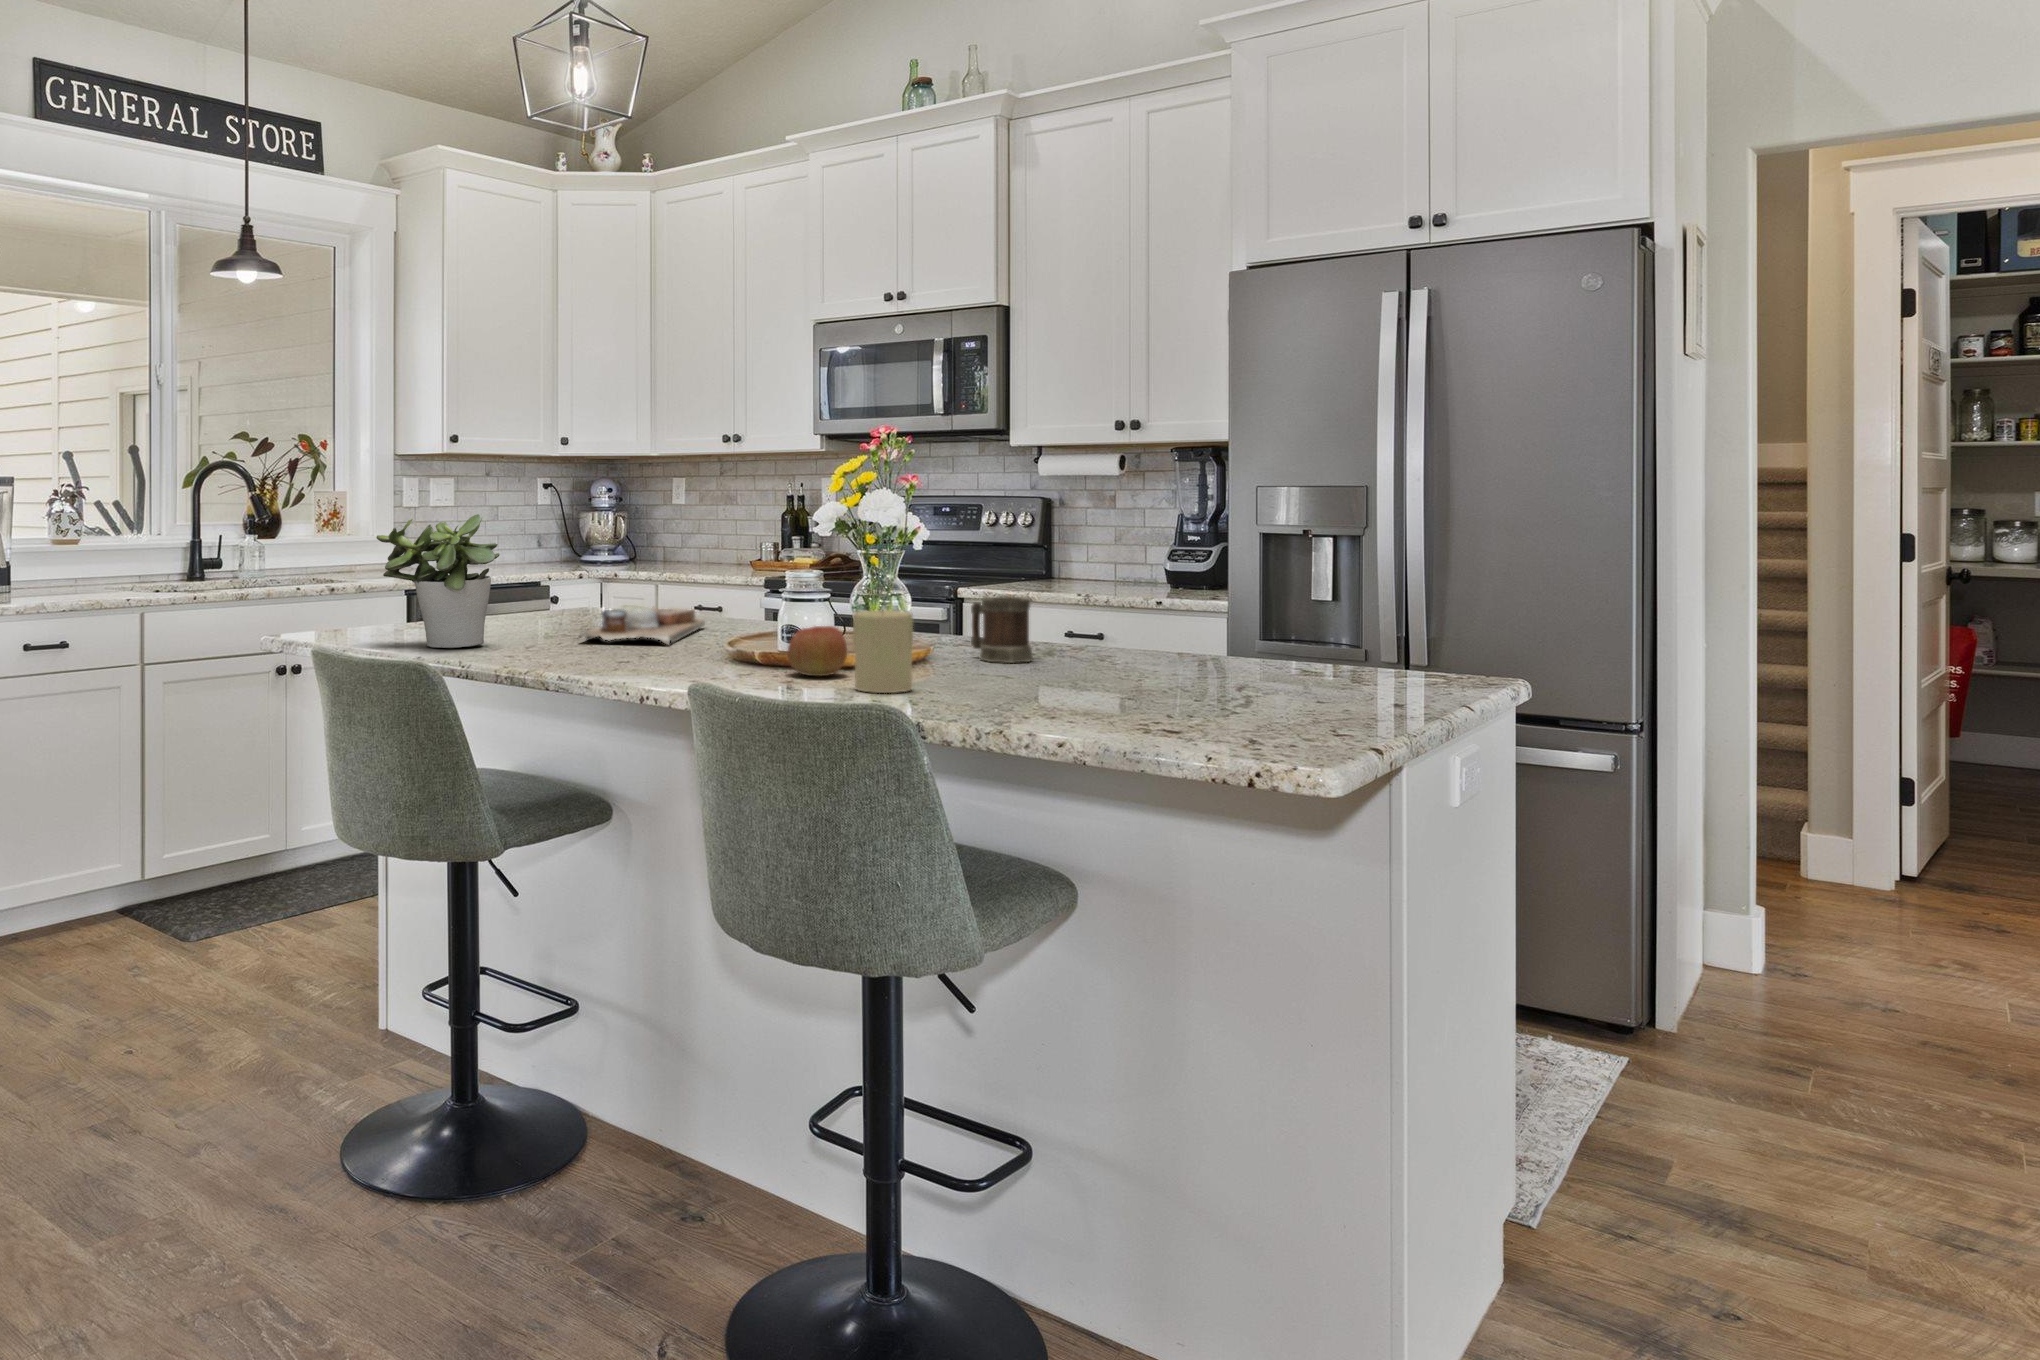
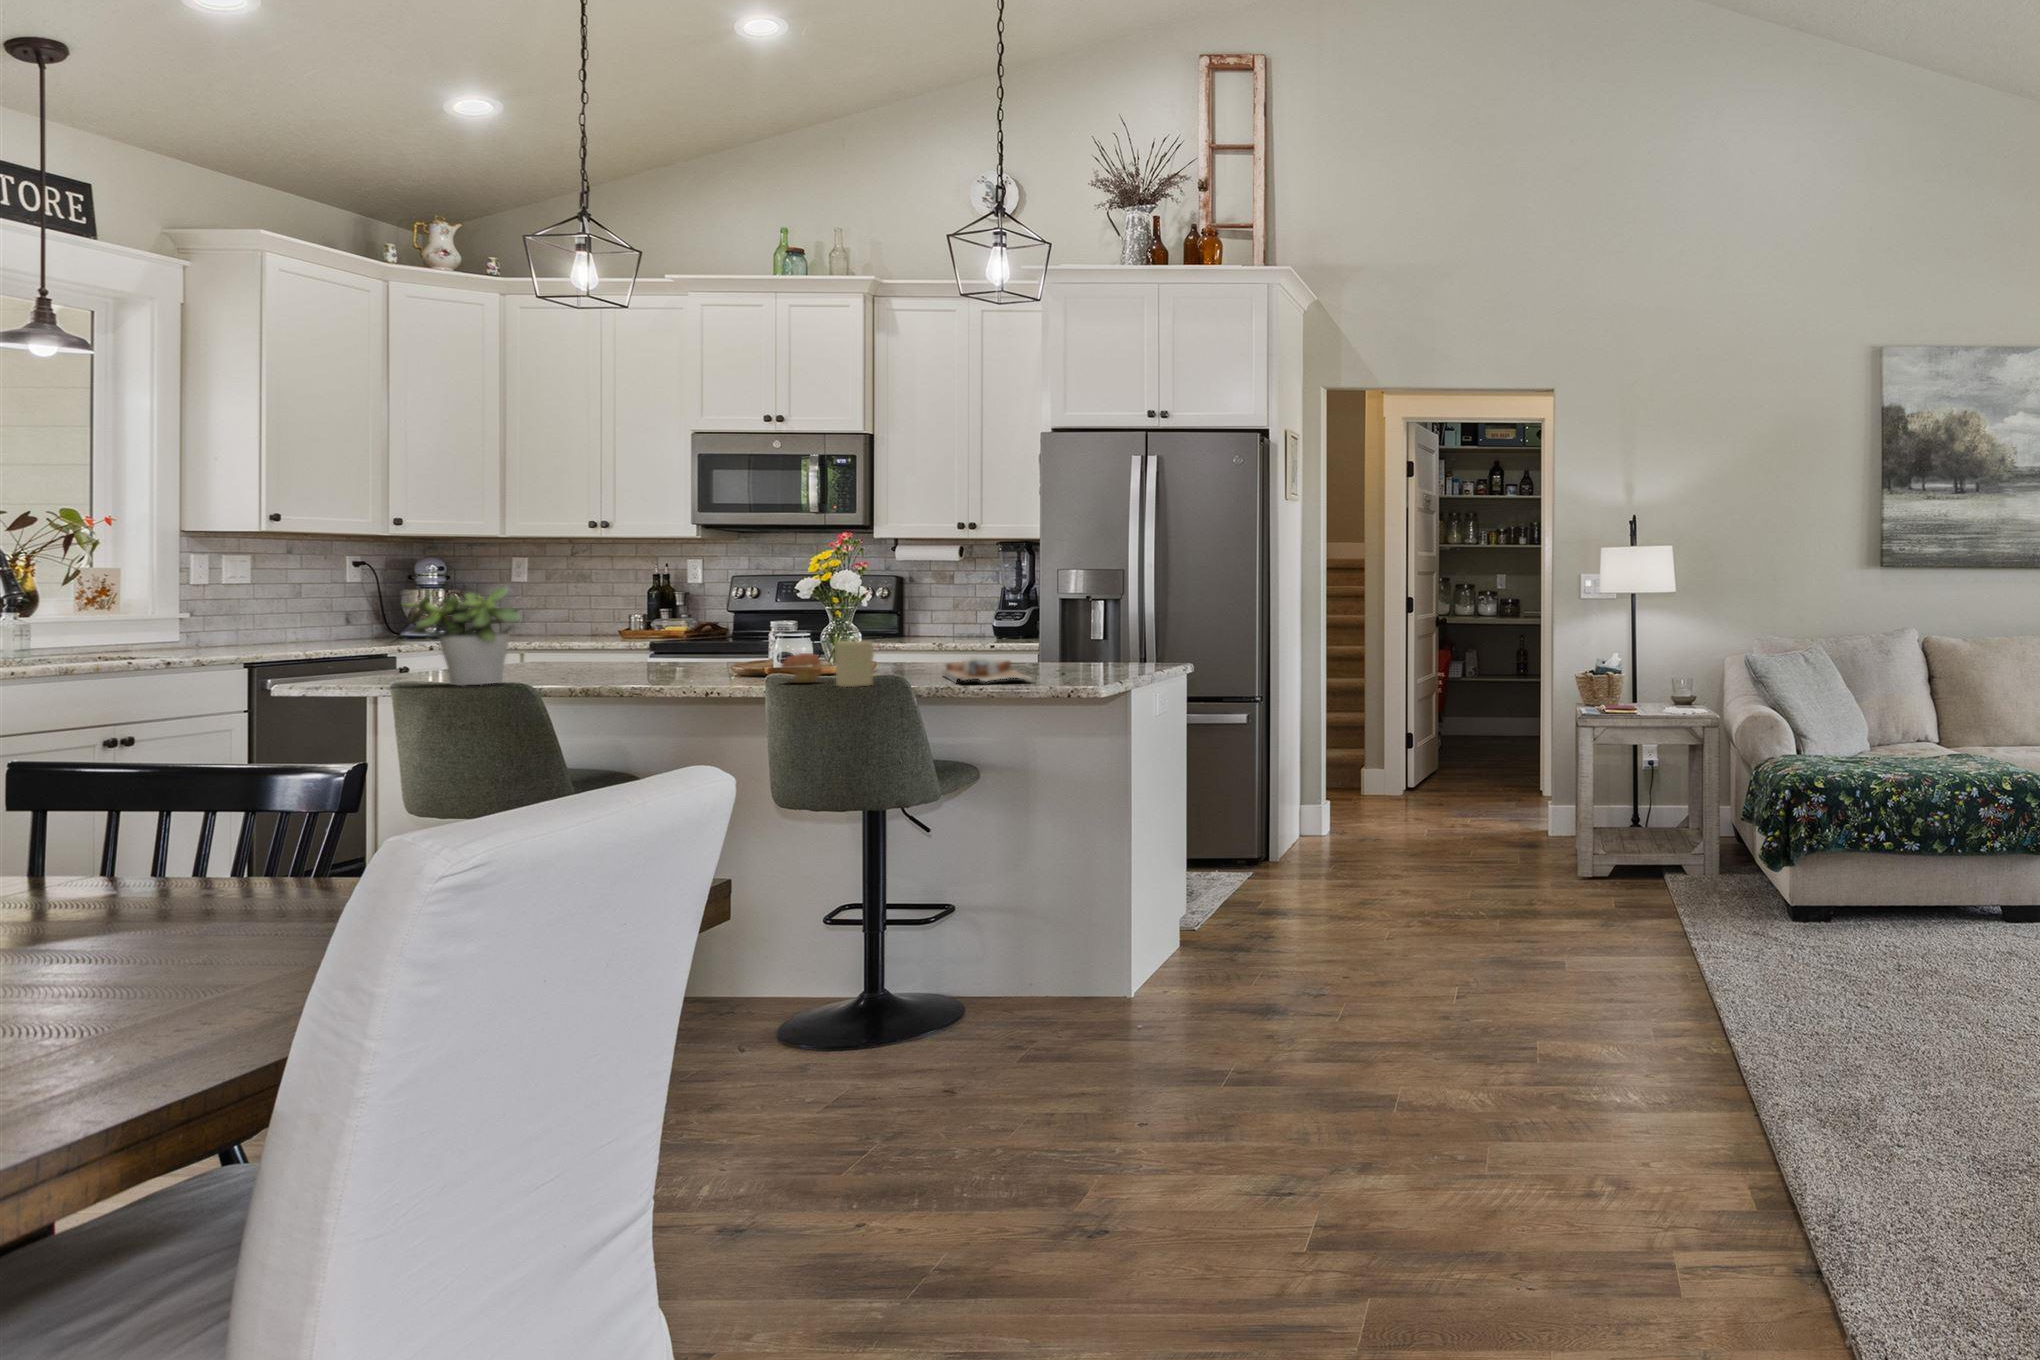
mug: present [971,596,1033,663] -> none [891,635,932,674]
cutting board: present [580,605,705,645] -> present [942,658,1032,682]

